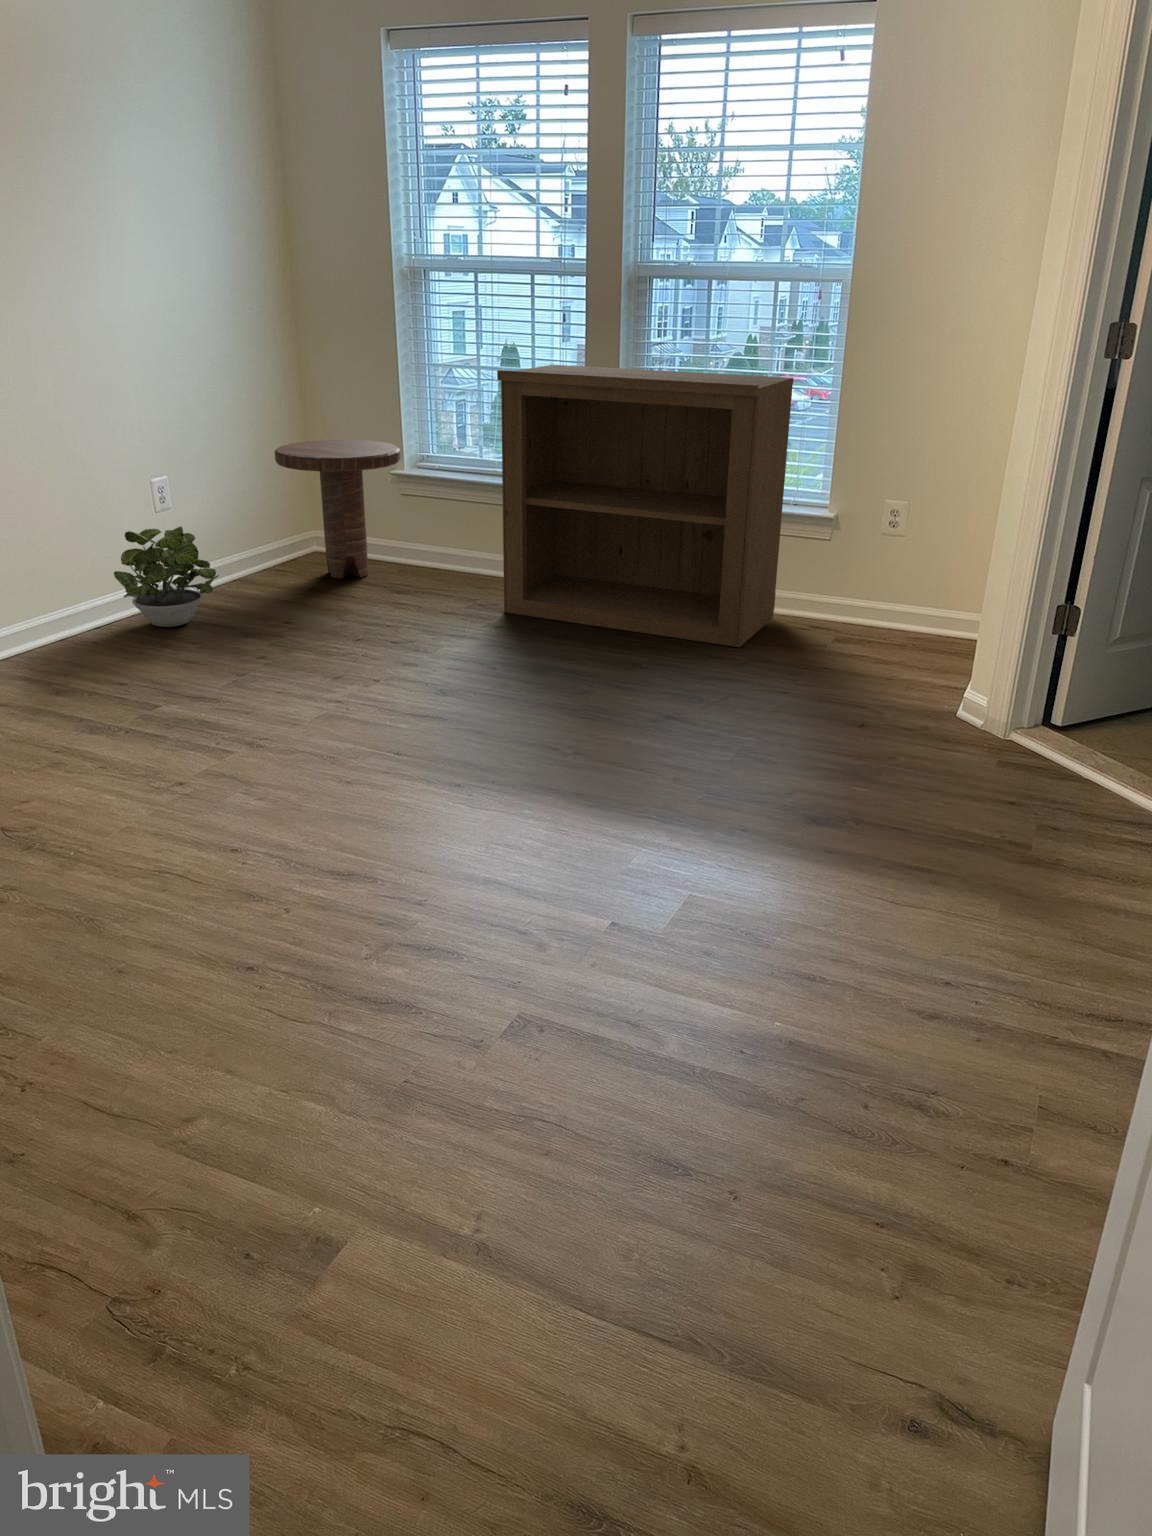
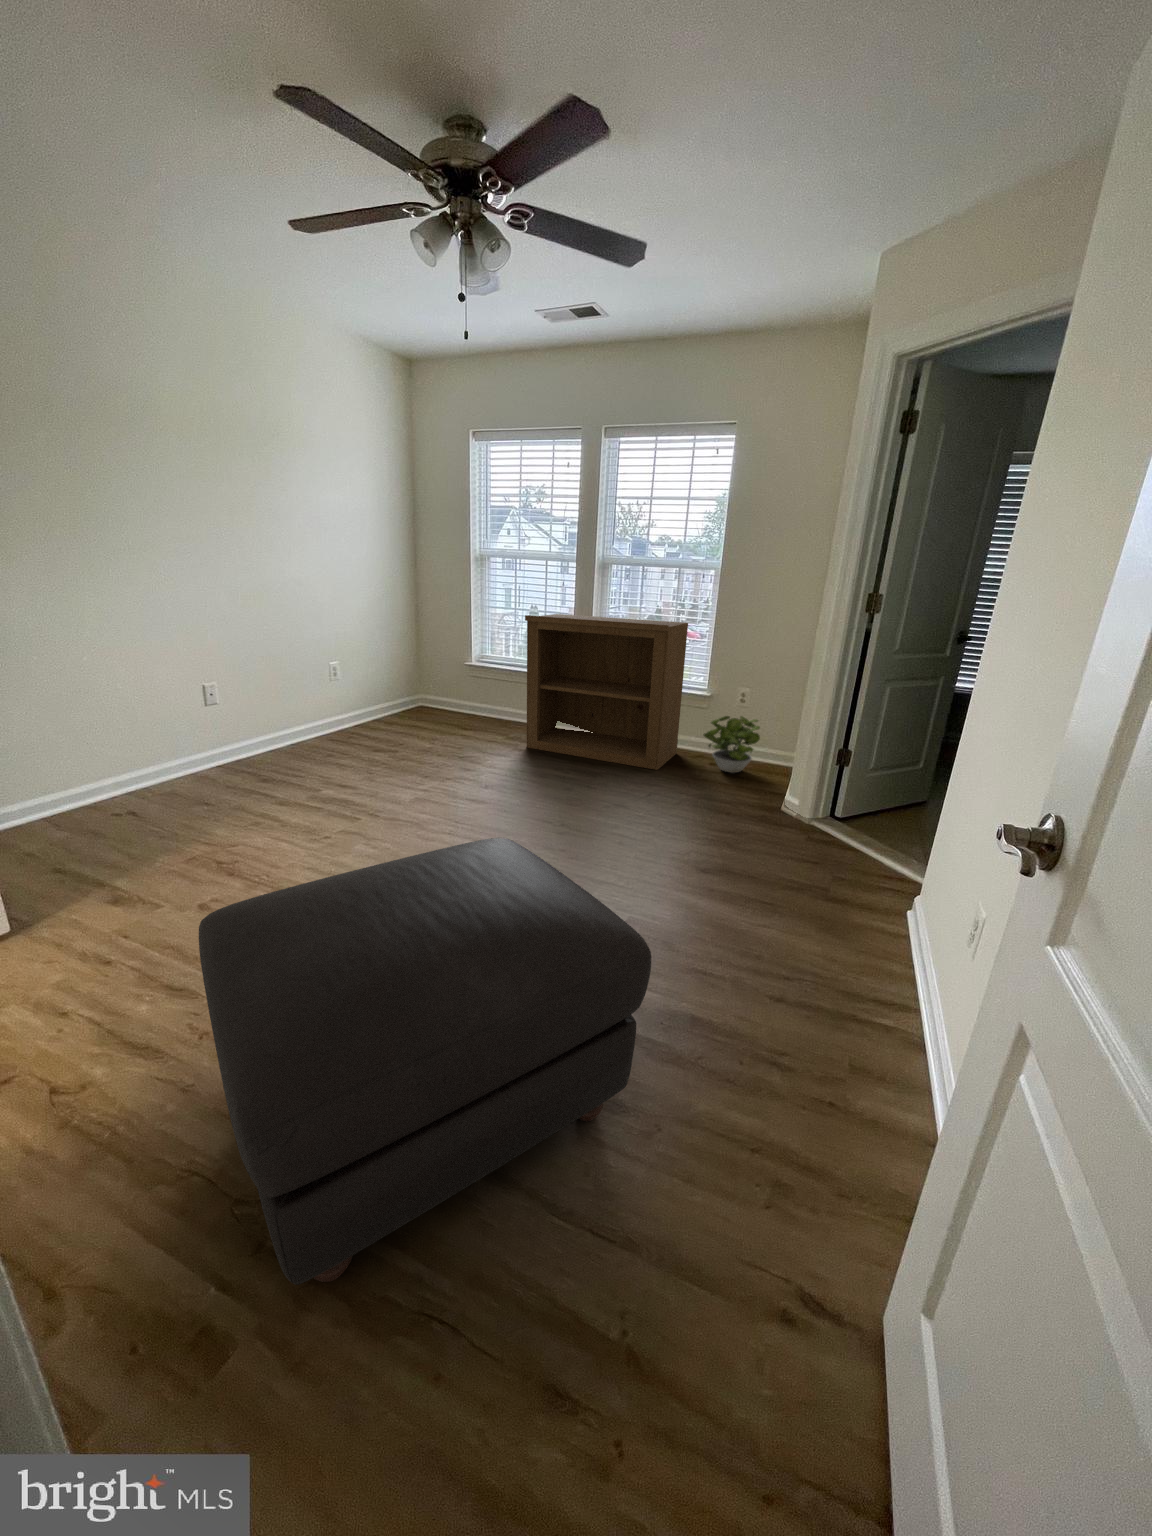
side table: present [275,440,401,579] -> none [405,652,474,727]
potted plant: present [114,526,219,627] -> present [704,716,760,773]
ottoman: none [90,747,740,1312] -> present [199,838,651,1285]

